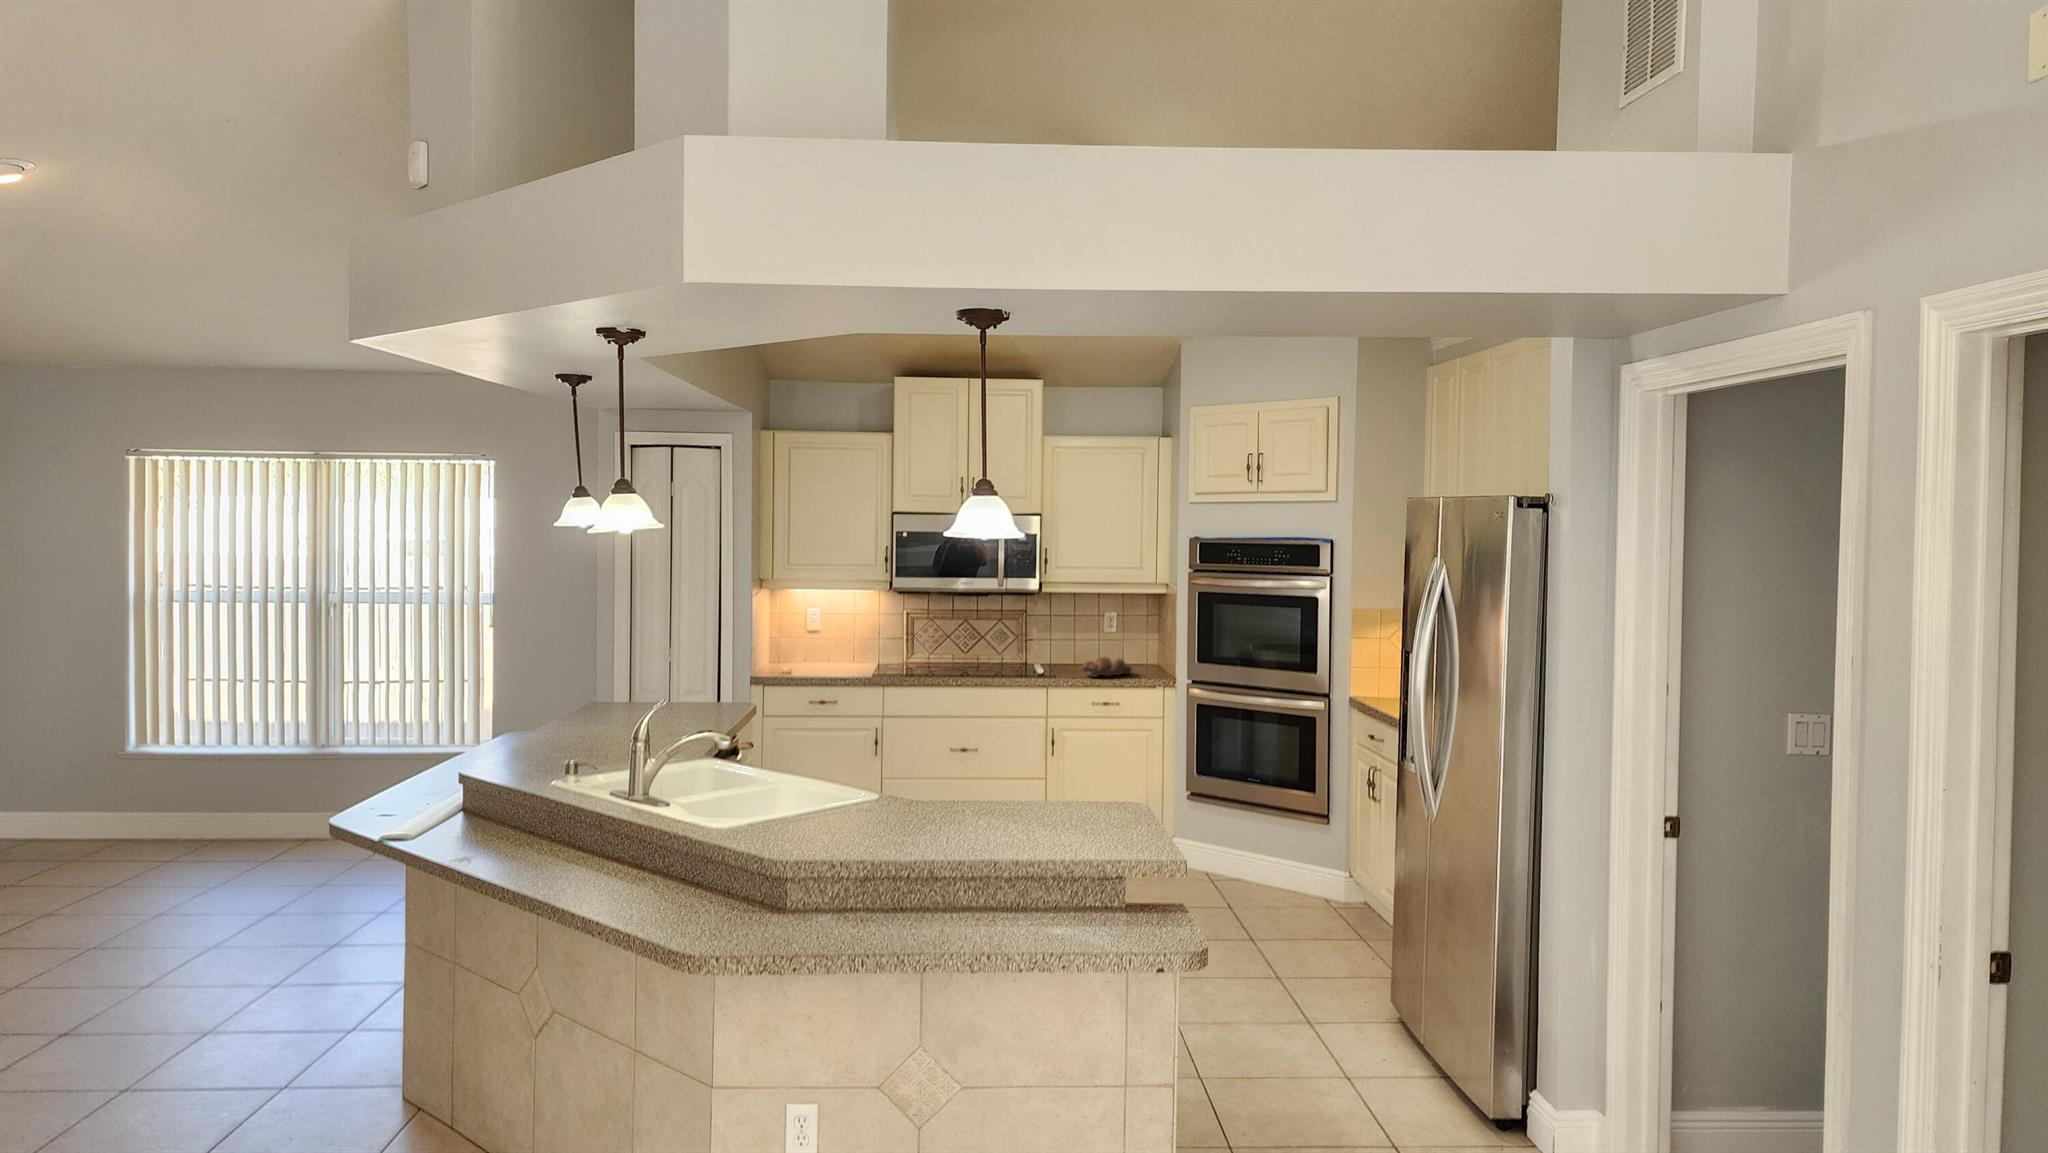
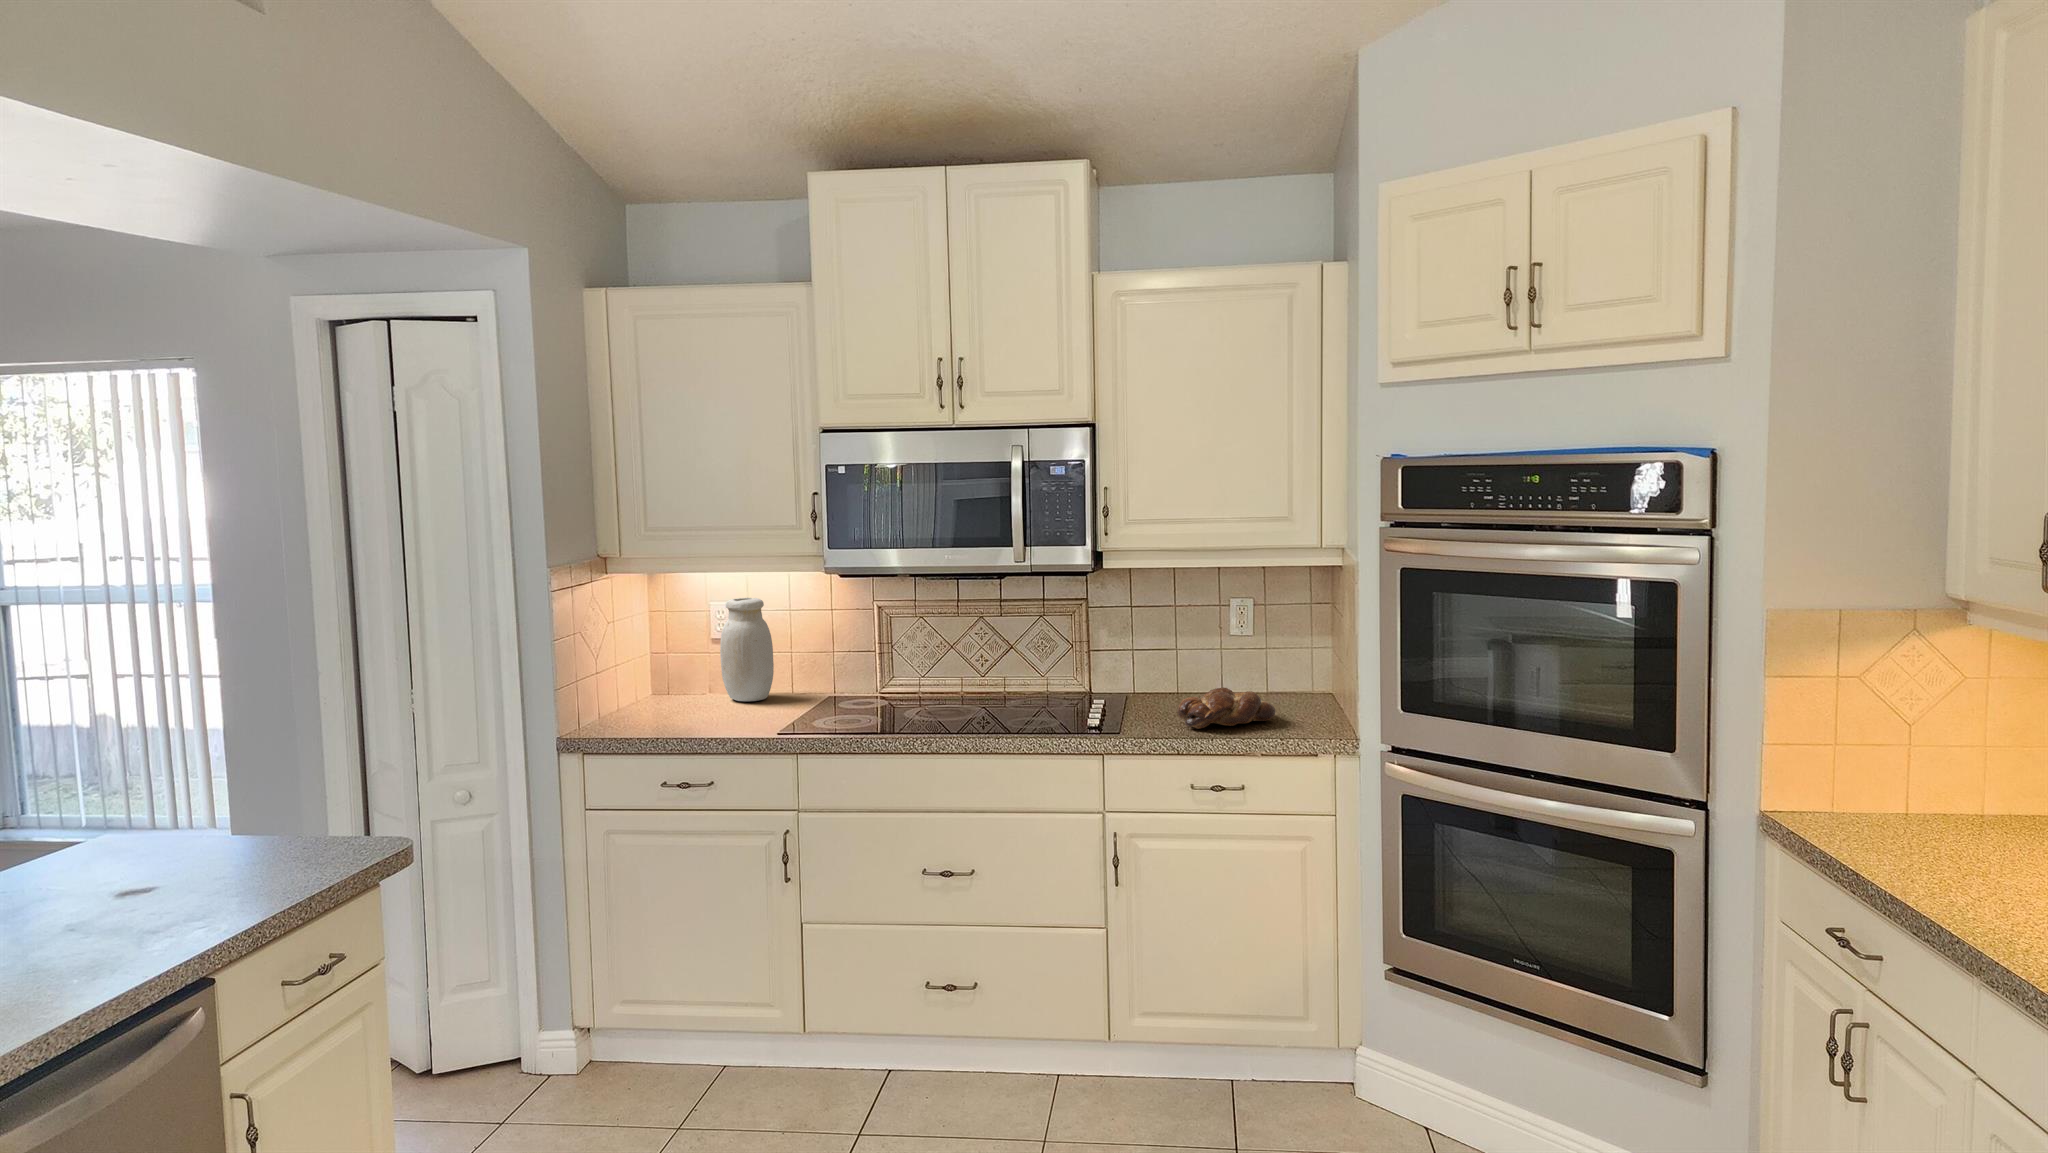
jar: none [816,607,847,666] -> present [720,598,774,701]

